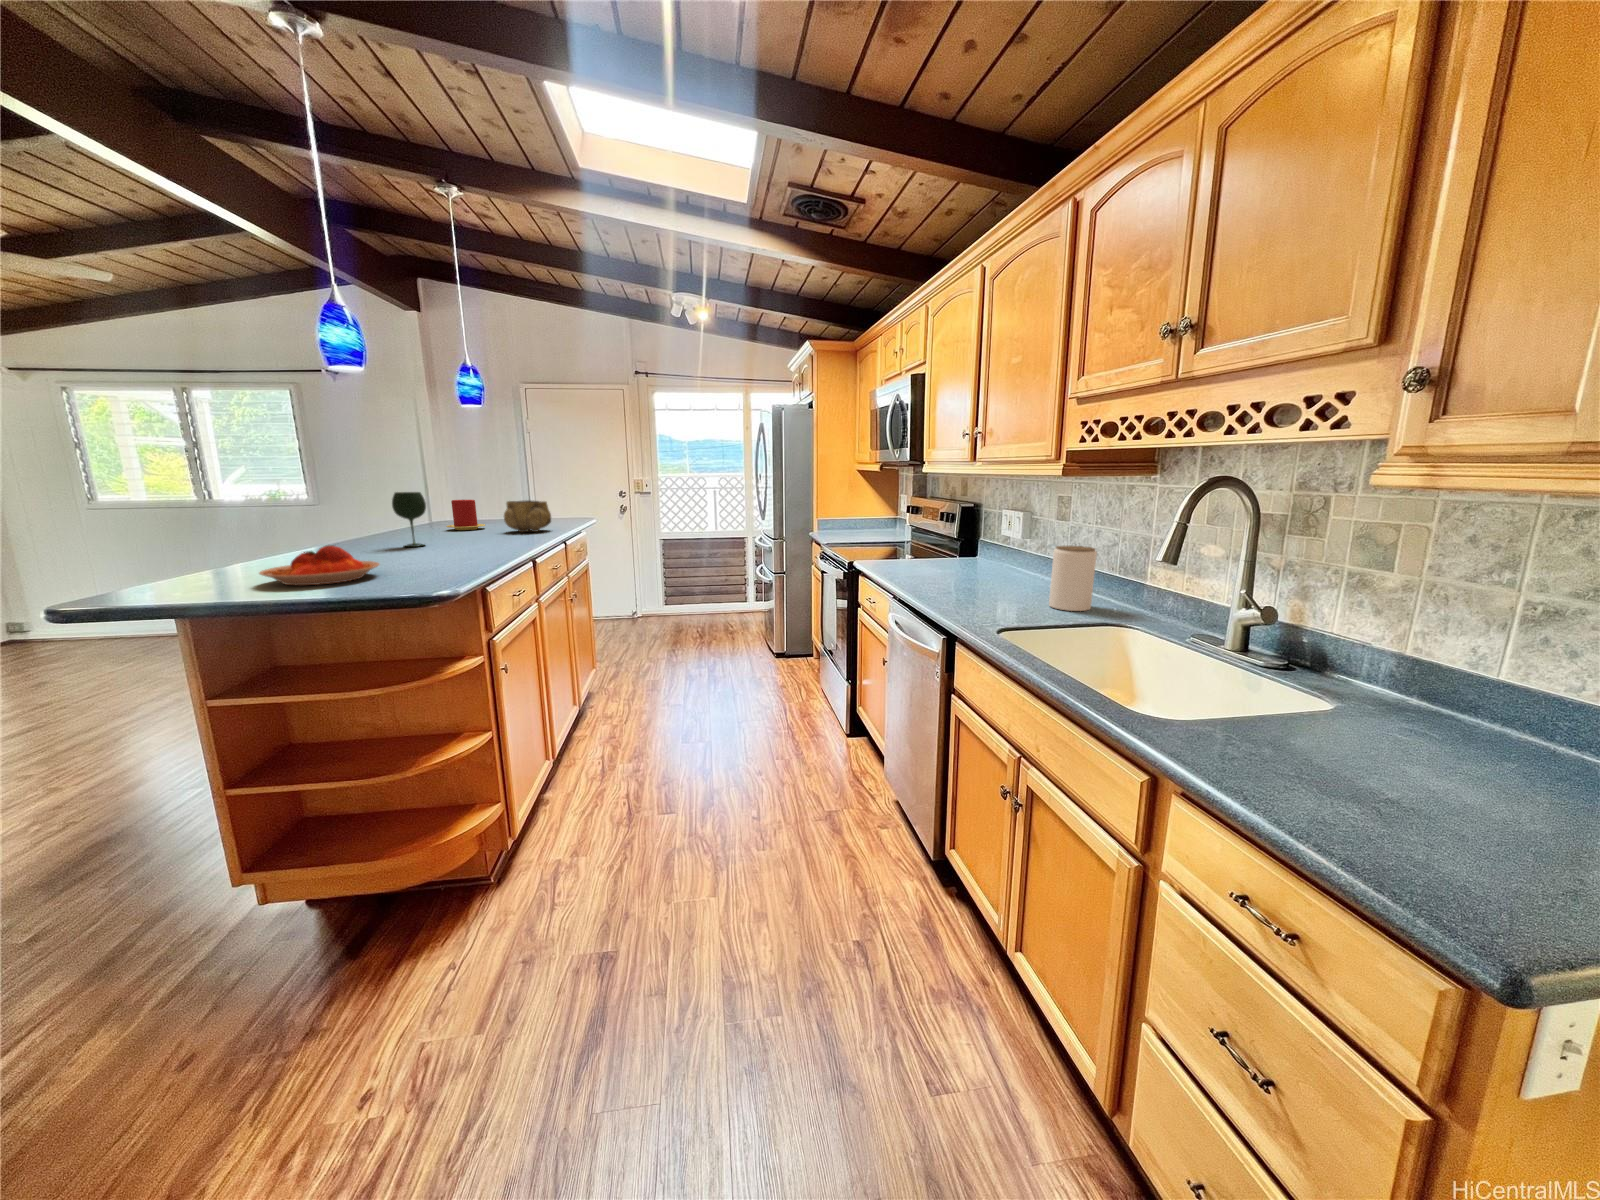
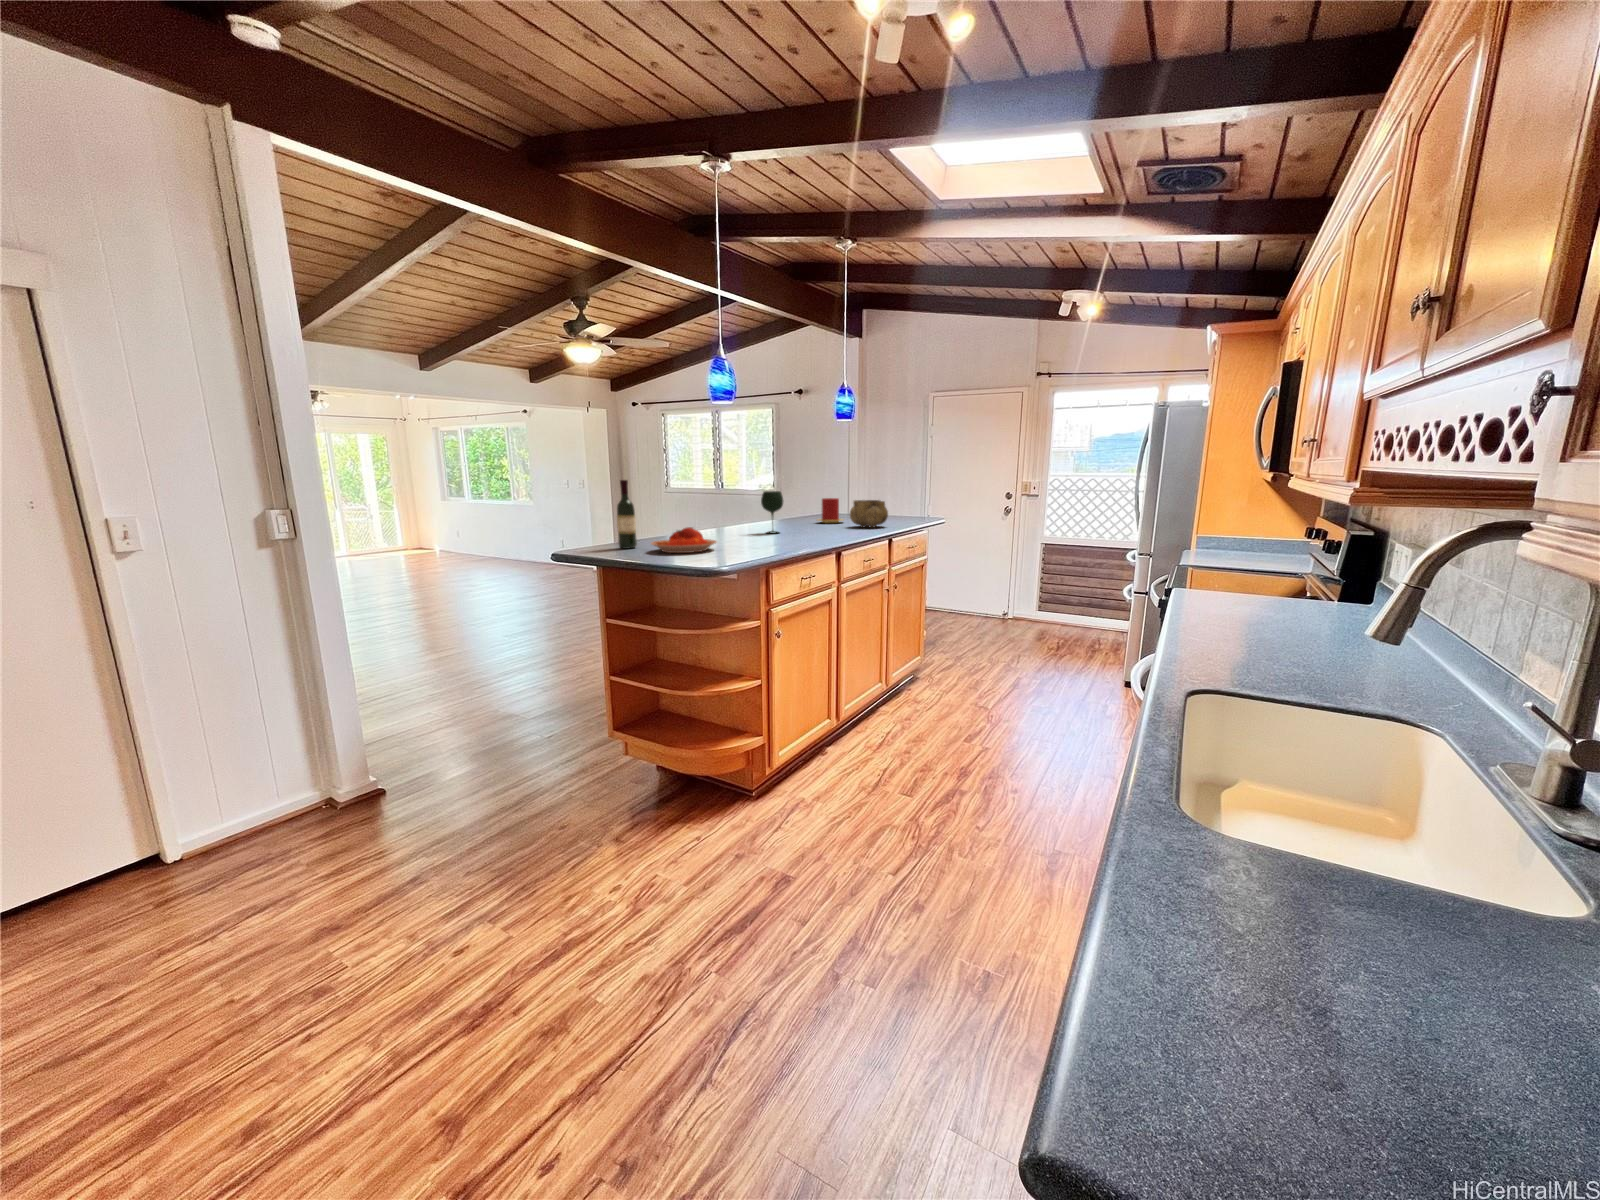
wine bottle: none [163,477,214,588] -> present [617,480,637,549]
jar: present [1049,546,1097,611] -> none [1341,582,1433,681]

